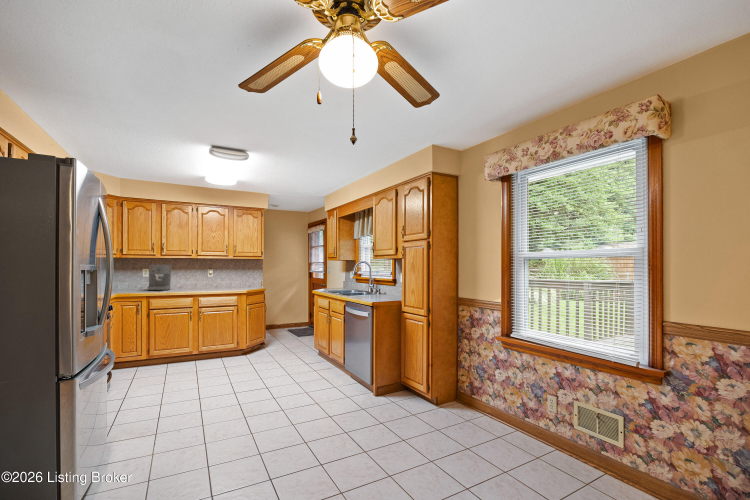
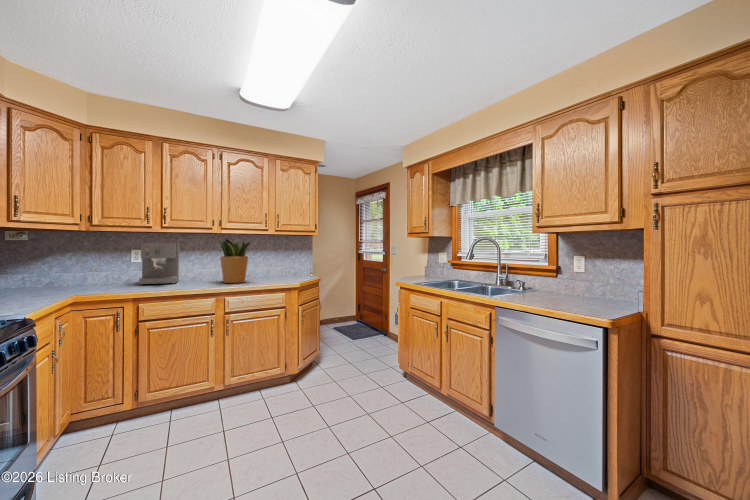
potted plant: none [192,261,218,290] -> present [219,239,251,283]

